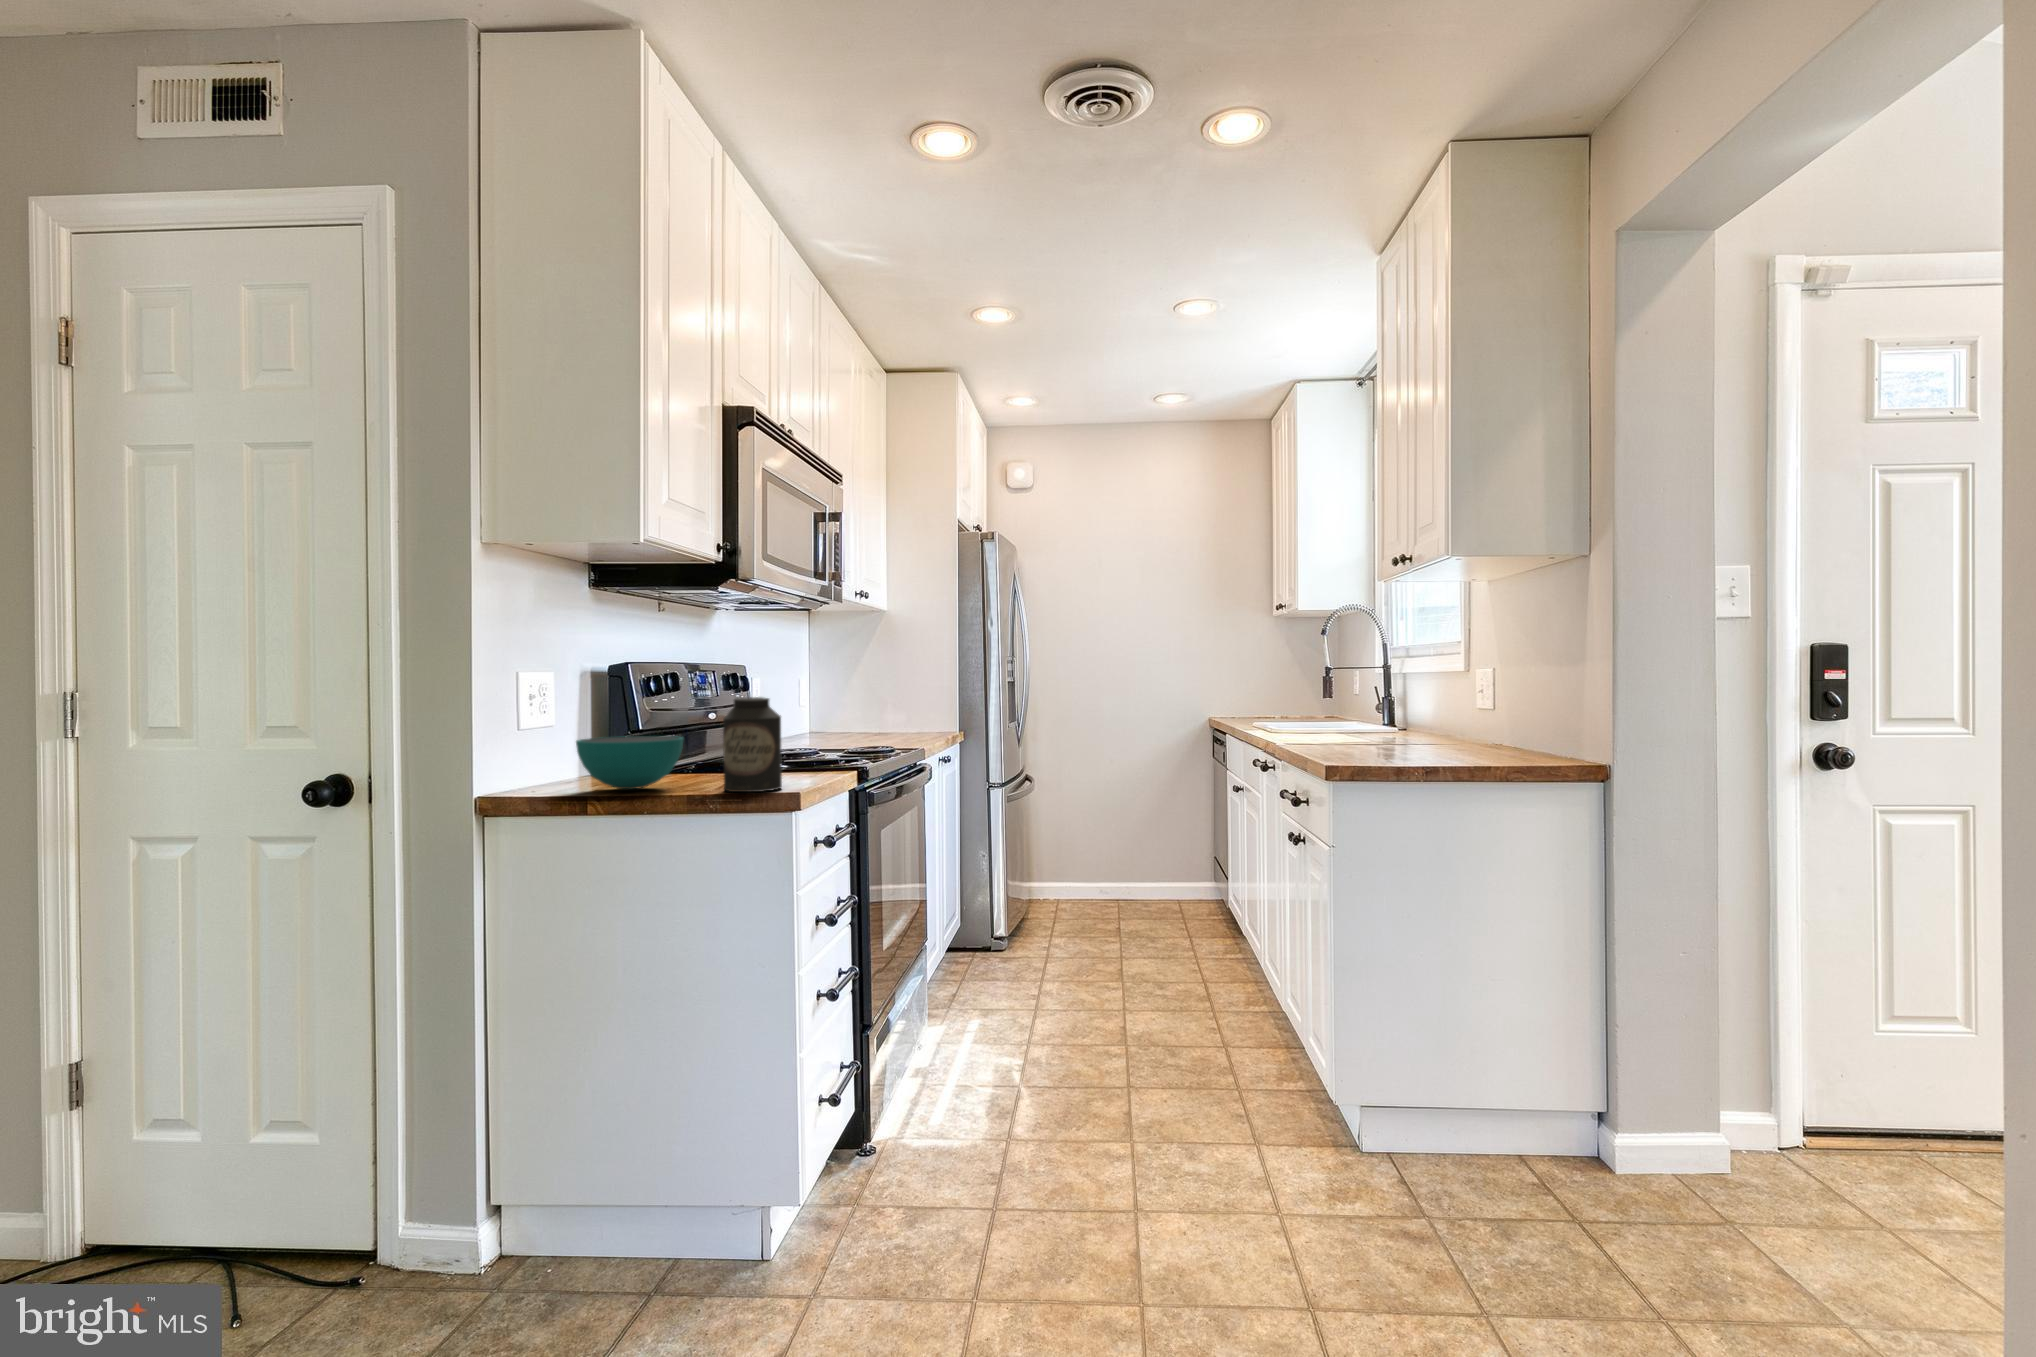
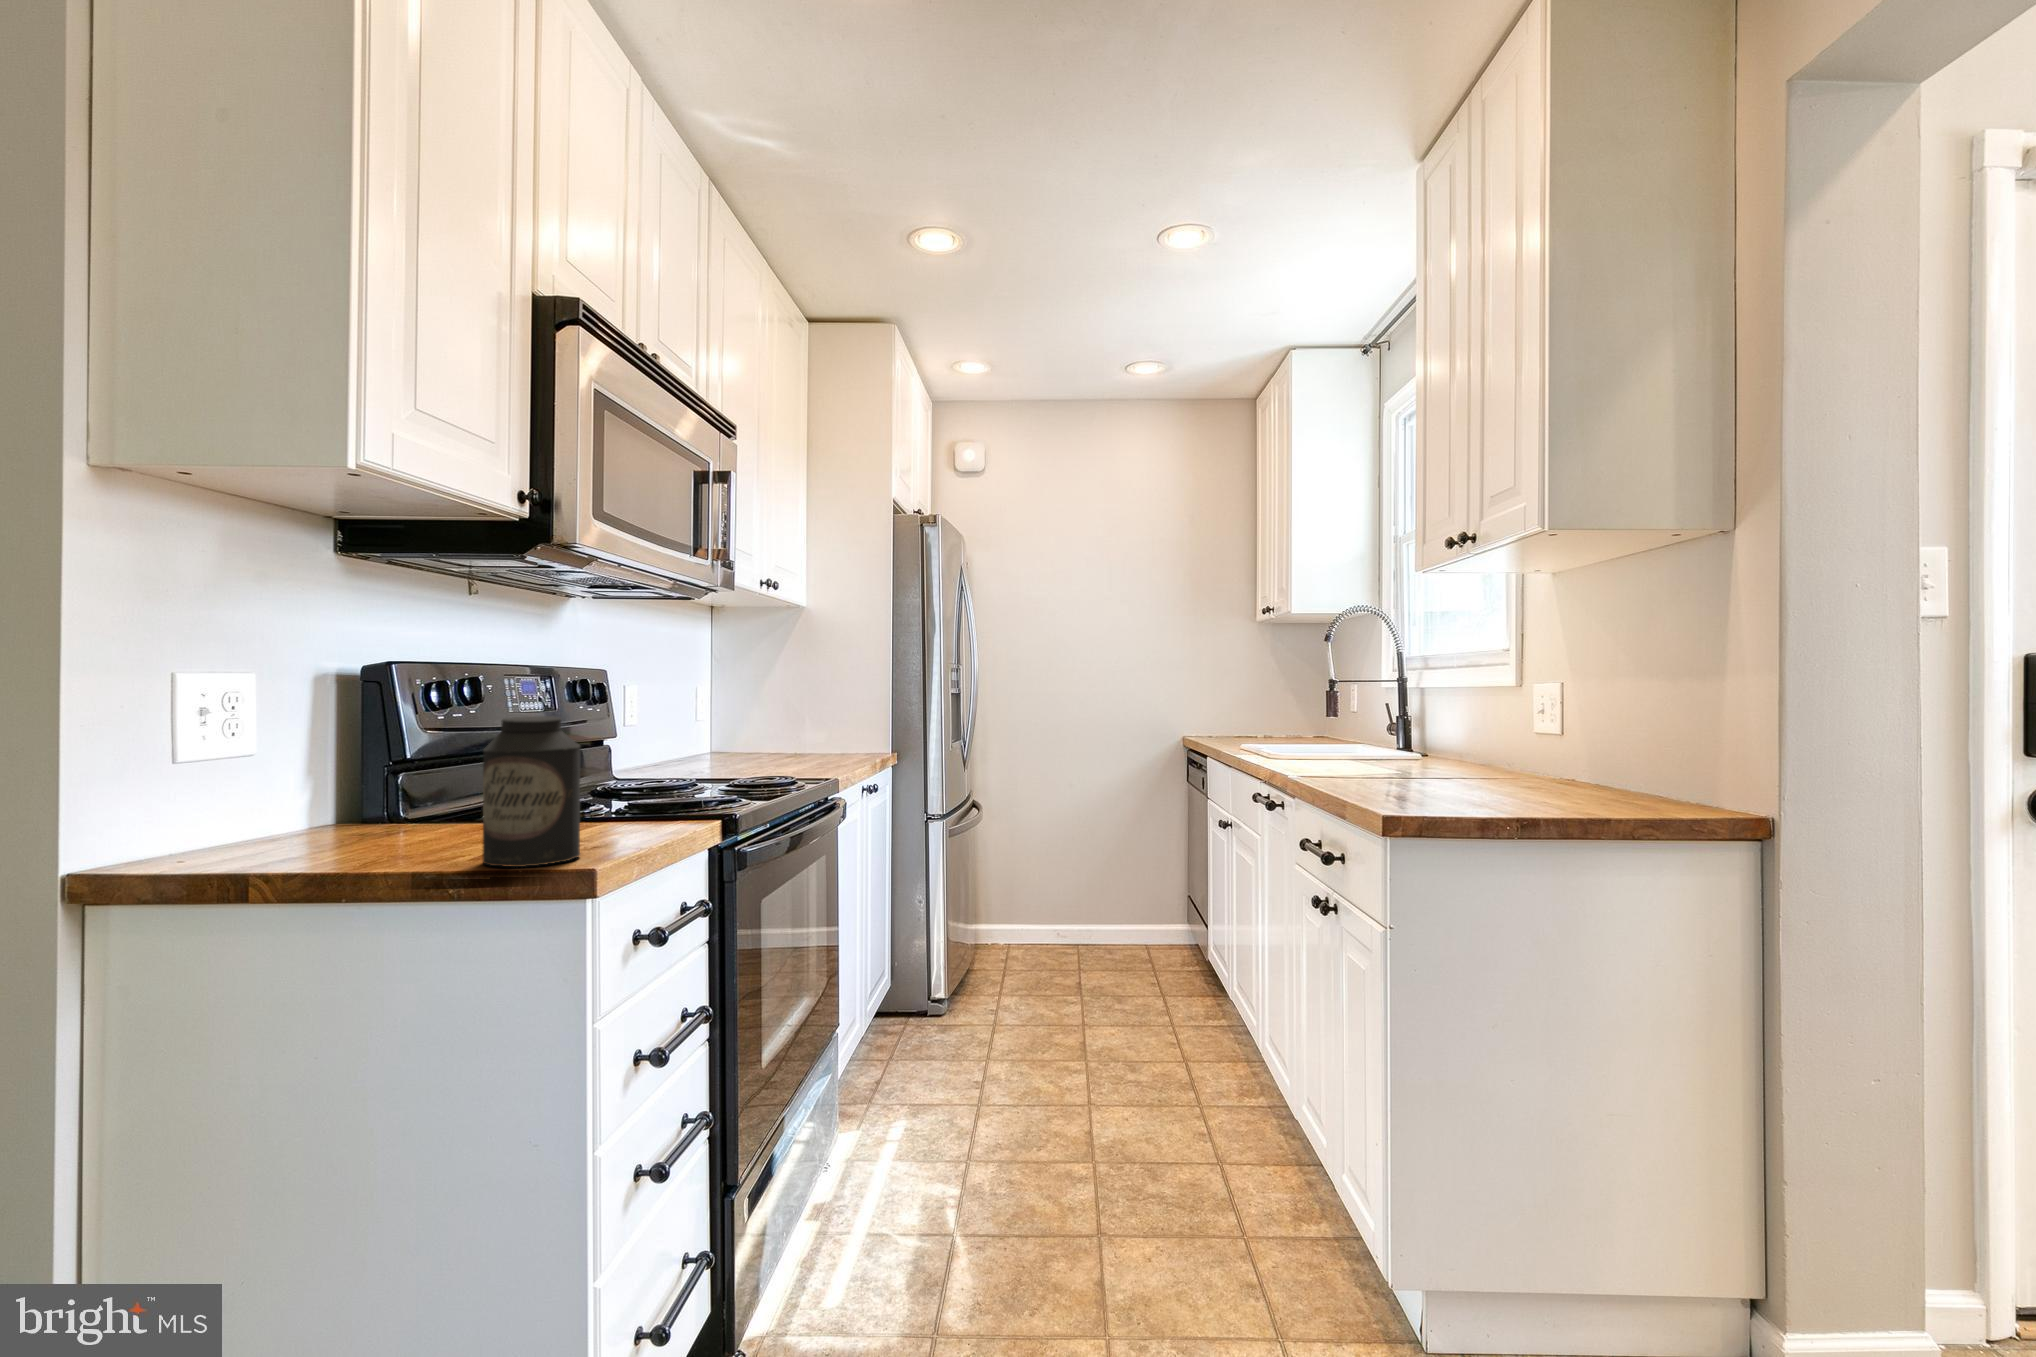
bowl: present [576,736,683,789] -> none [243,773,433,859]

